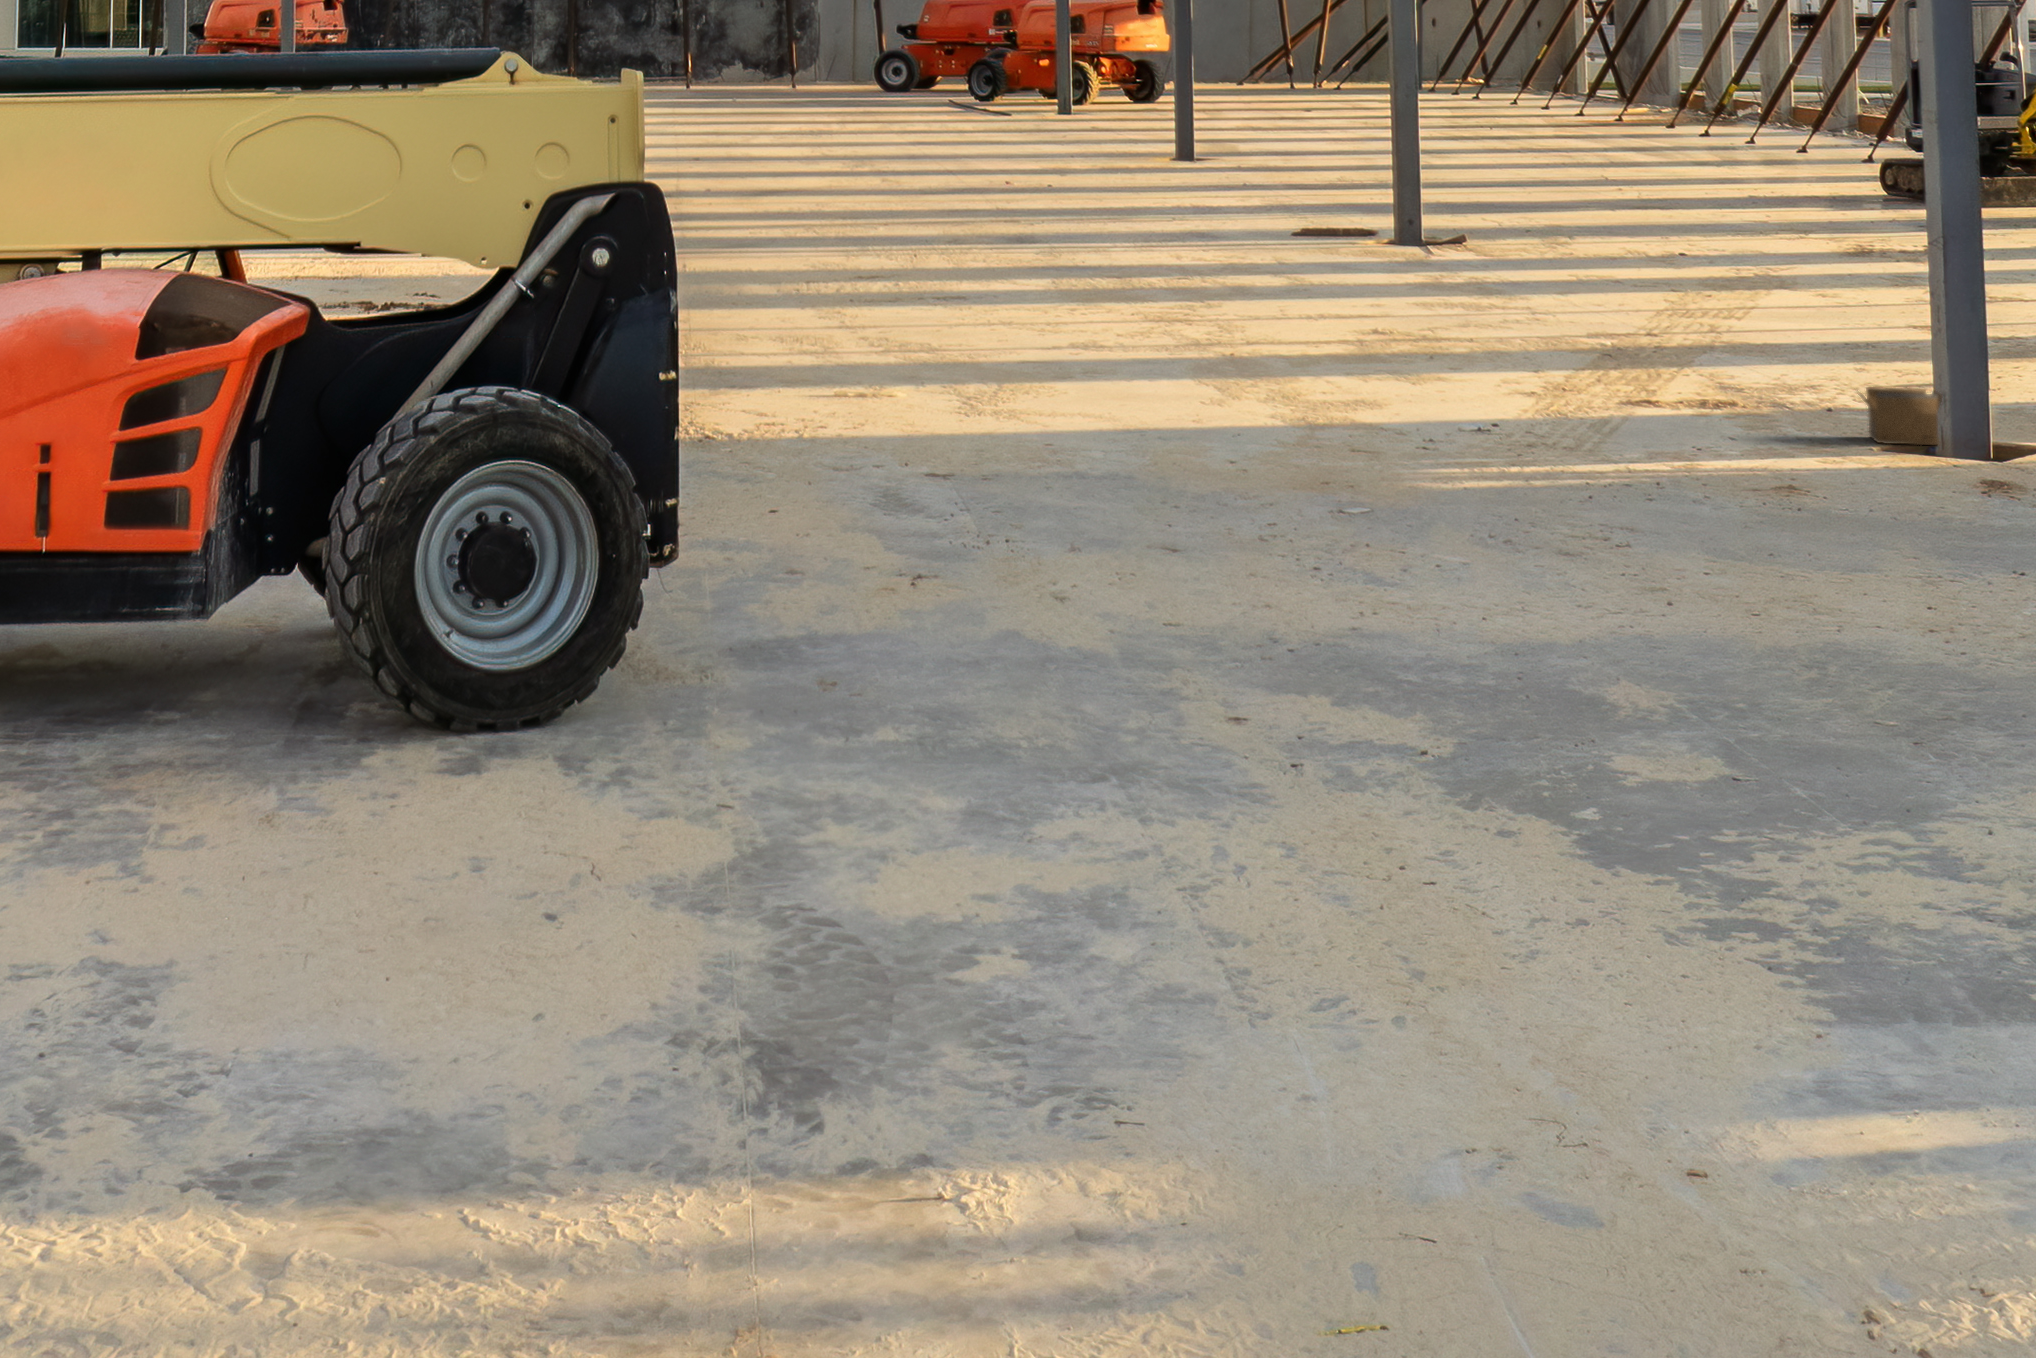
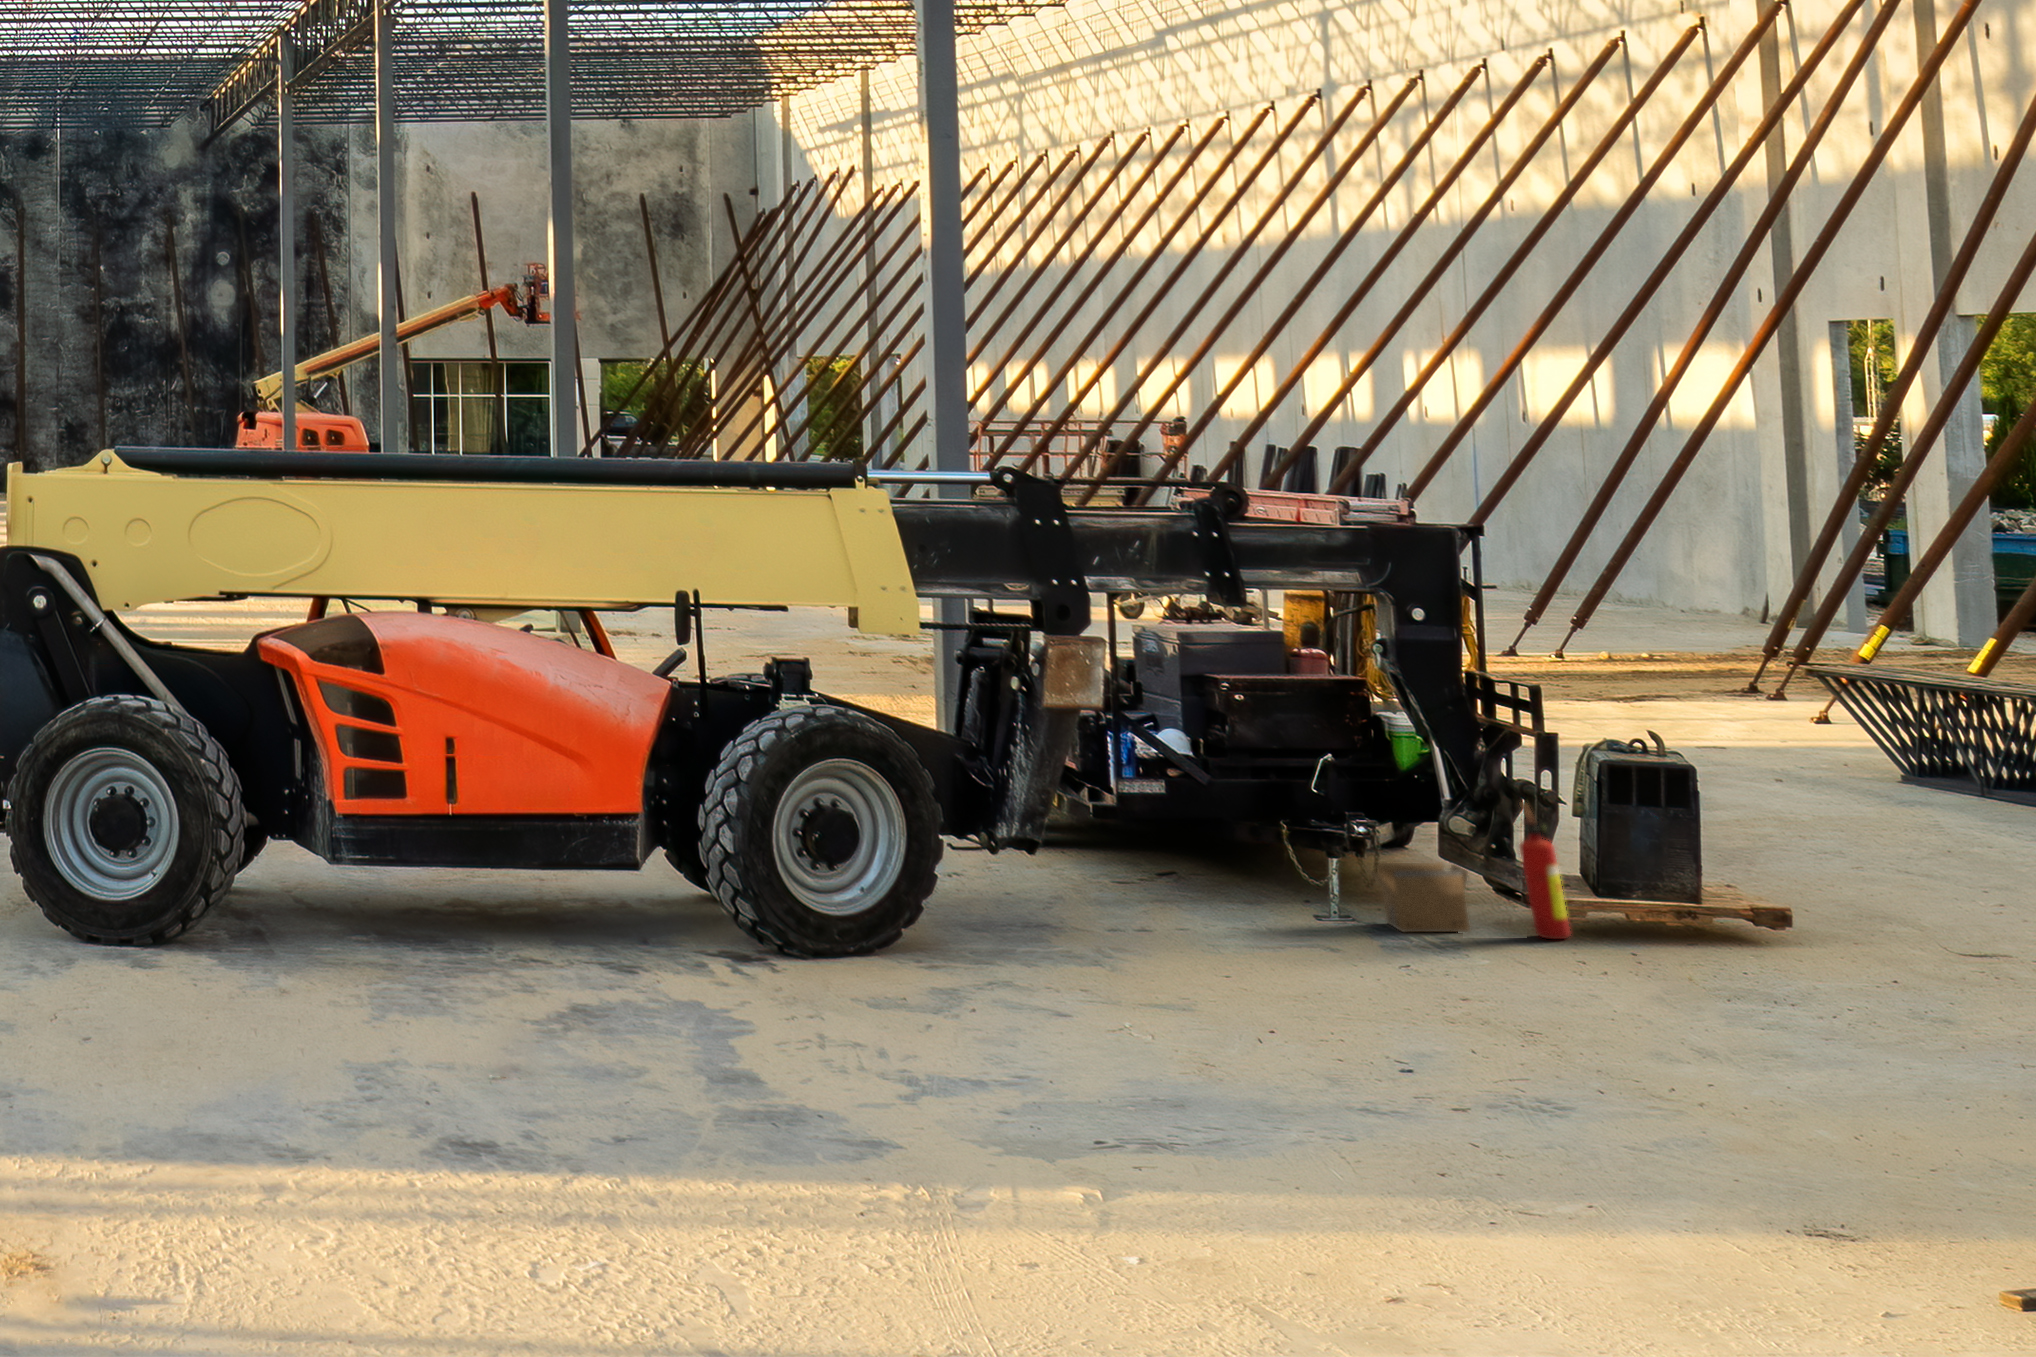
fire extinguisher: none [1987,339,2025,453] -> present [1520,802,1570,939]

